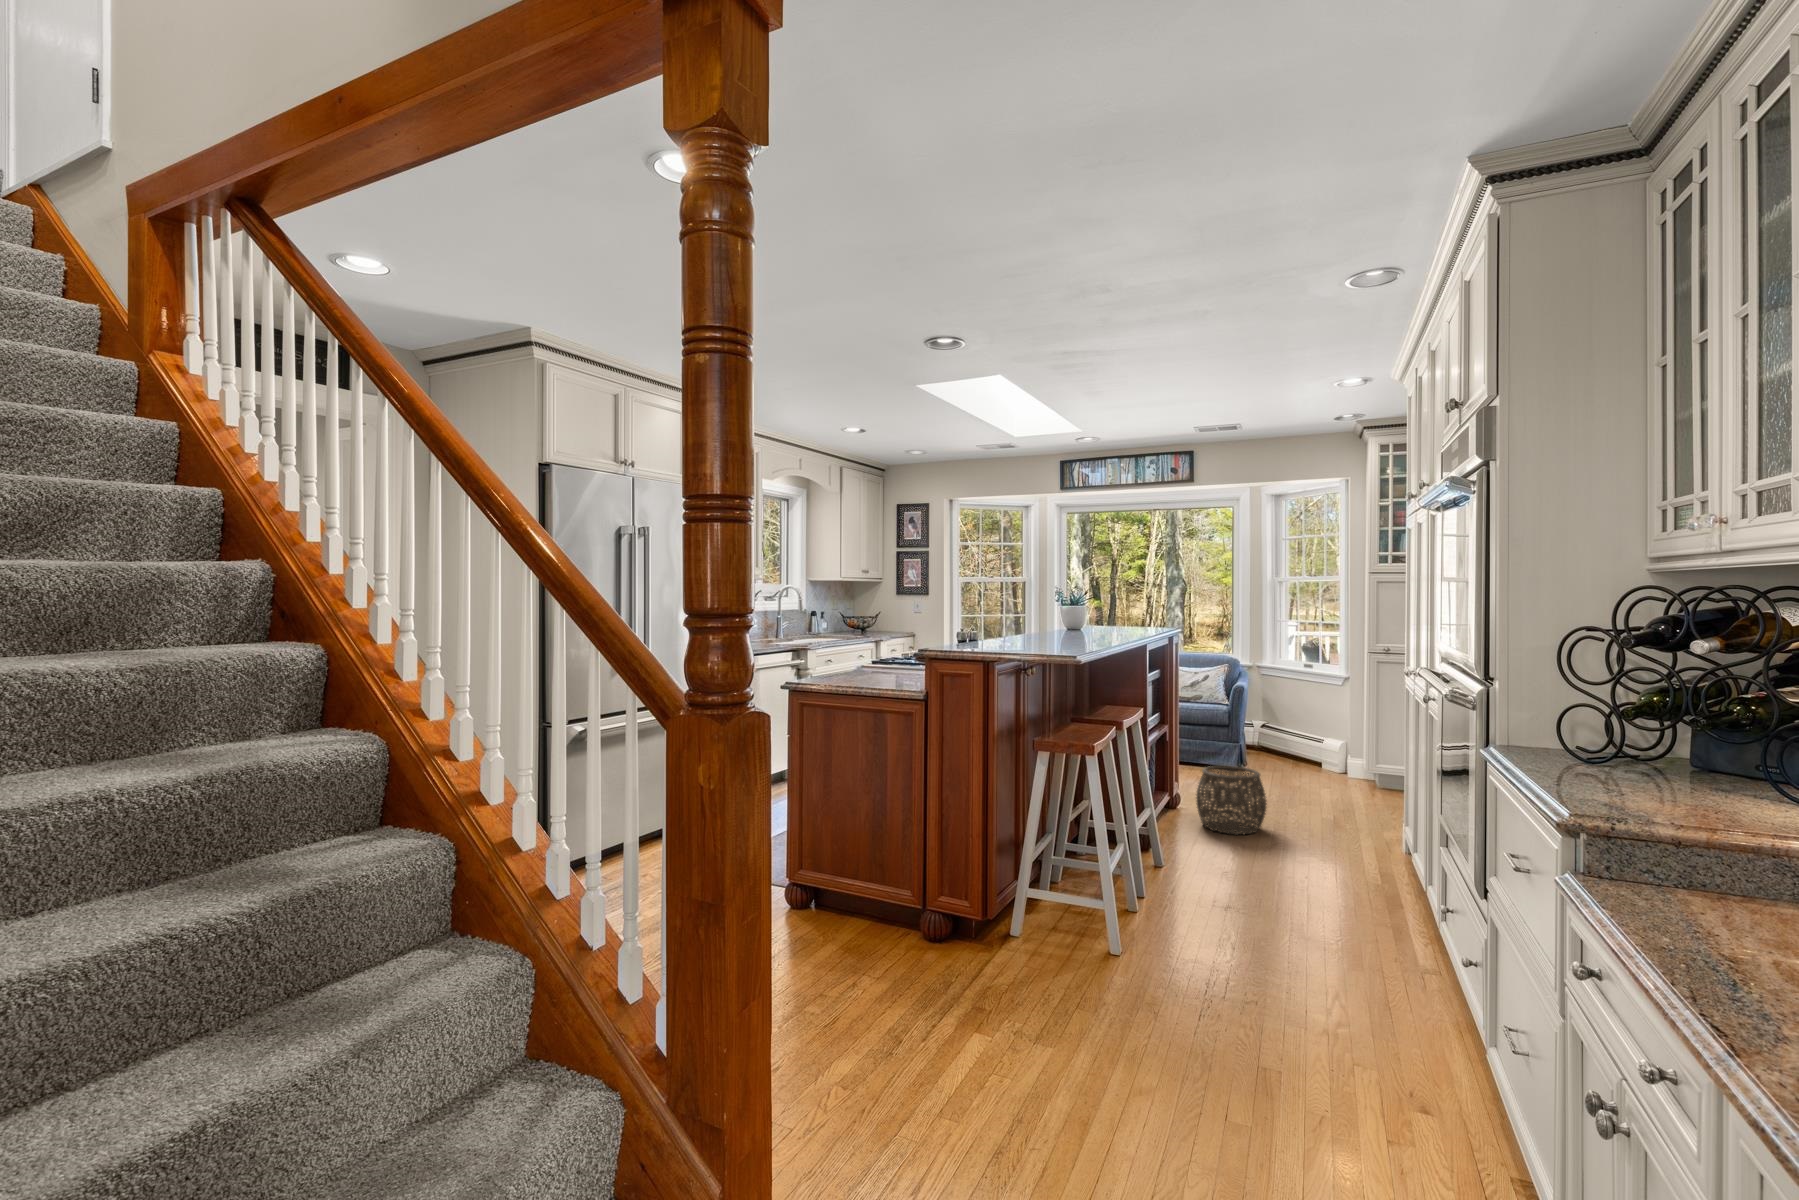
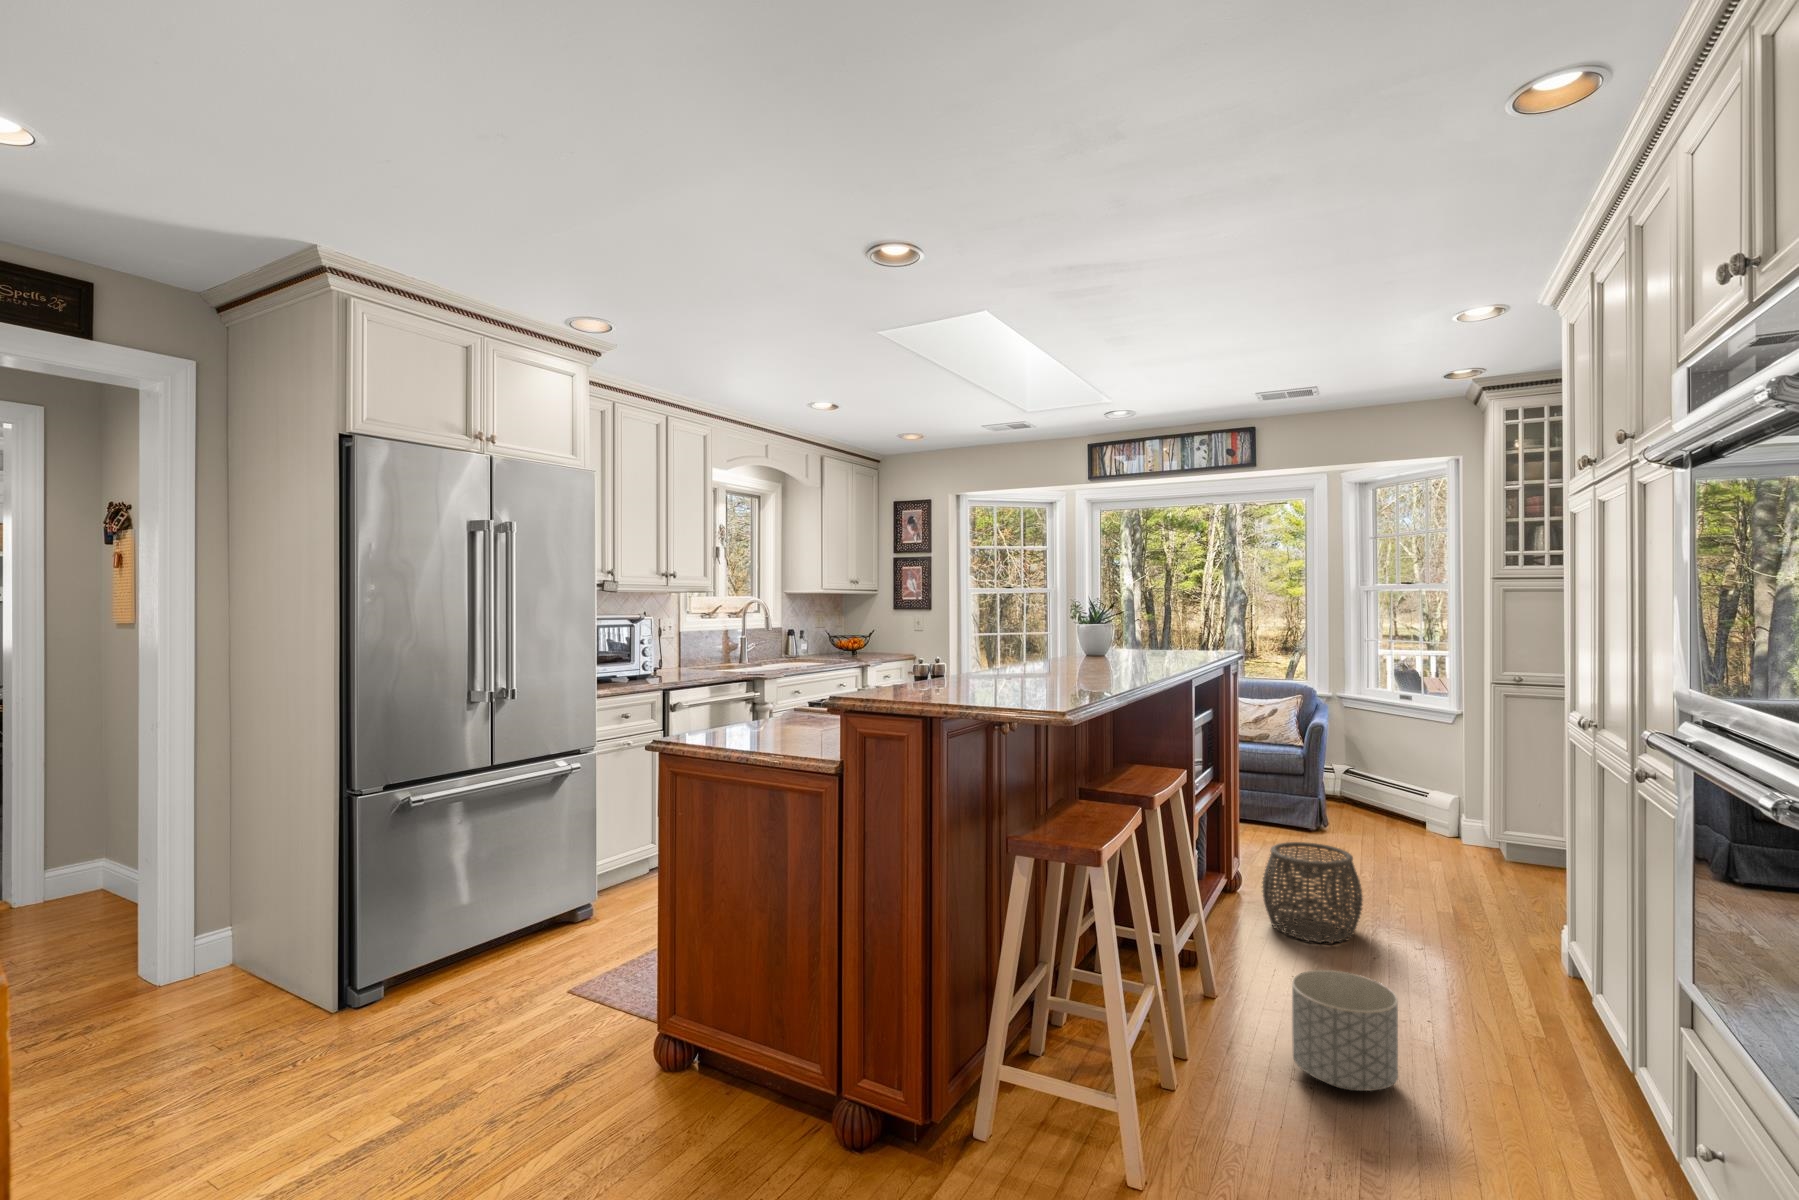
planter: none [1215,835,1282,908] -> present [1292,970,1398,1091]

